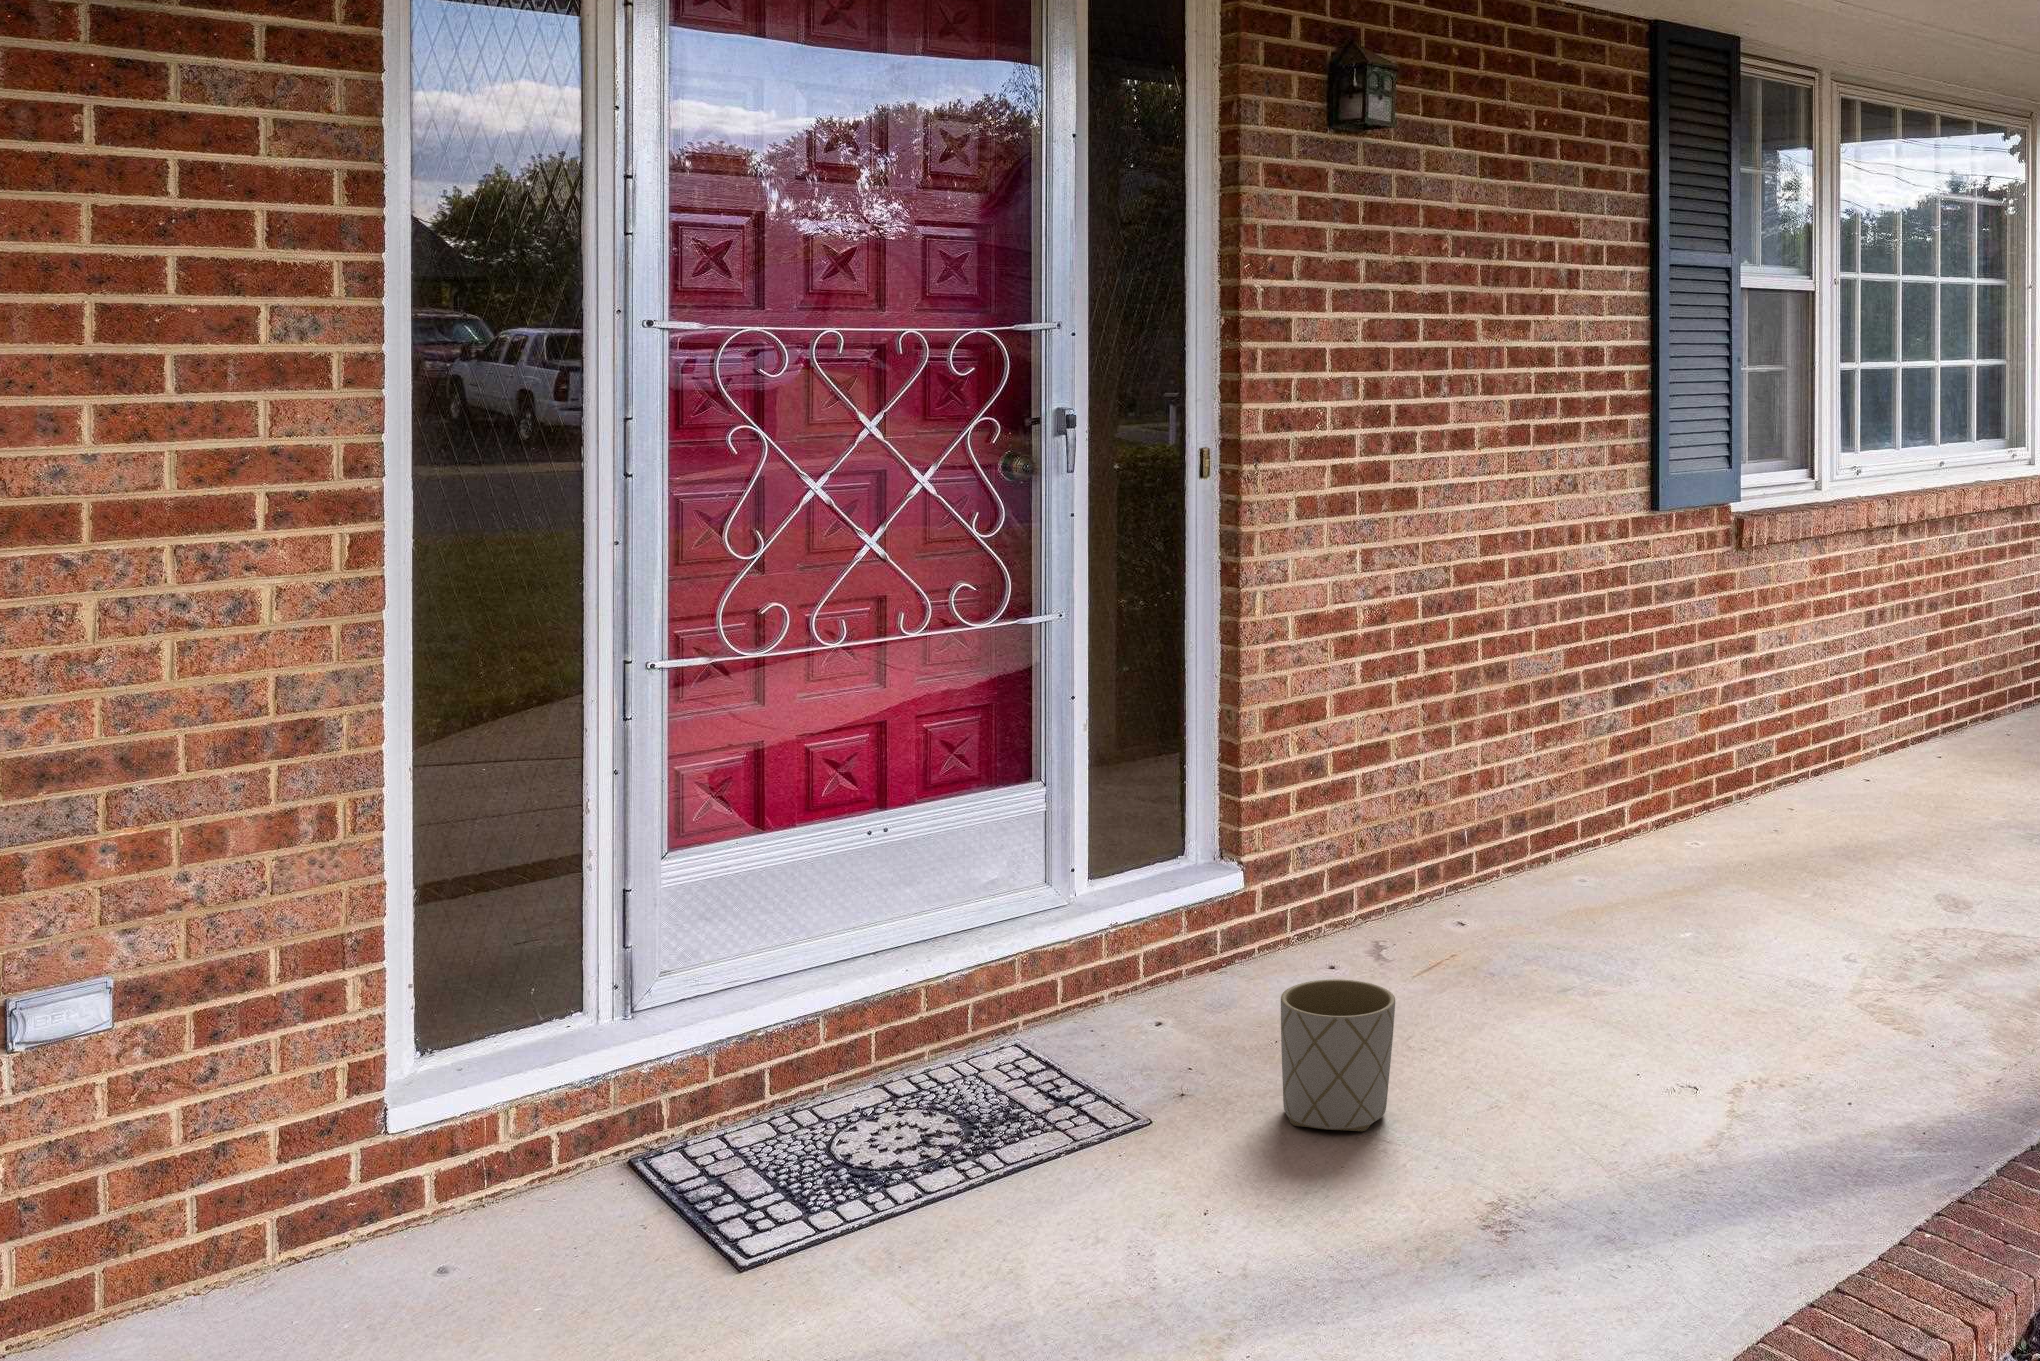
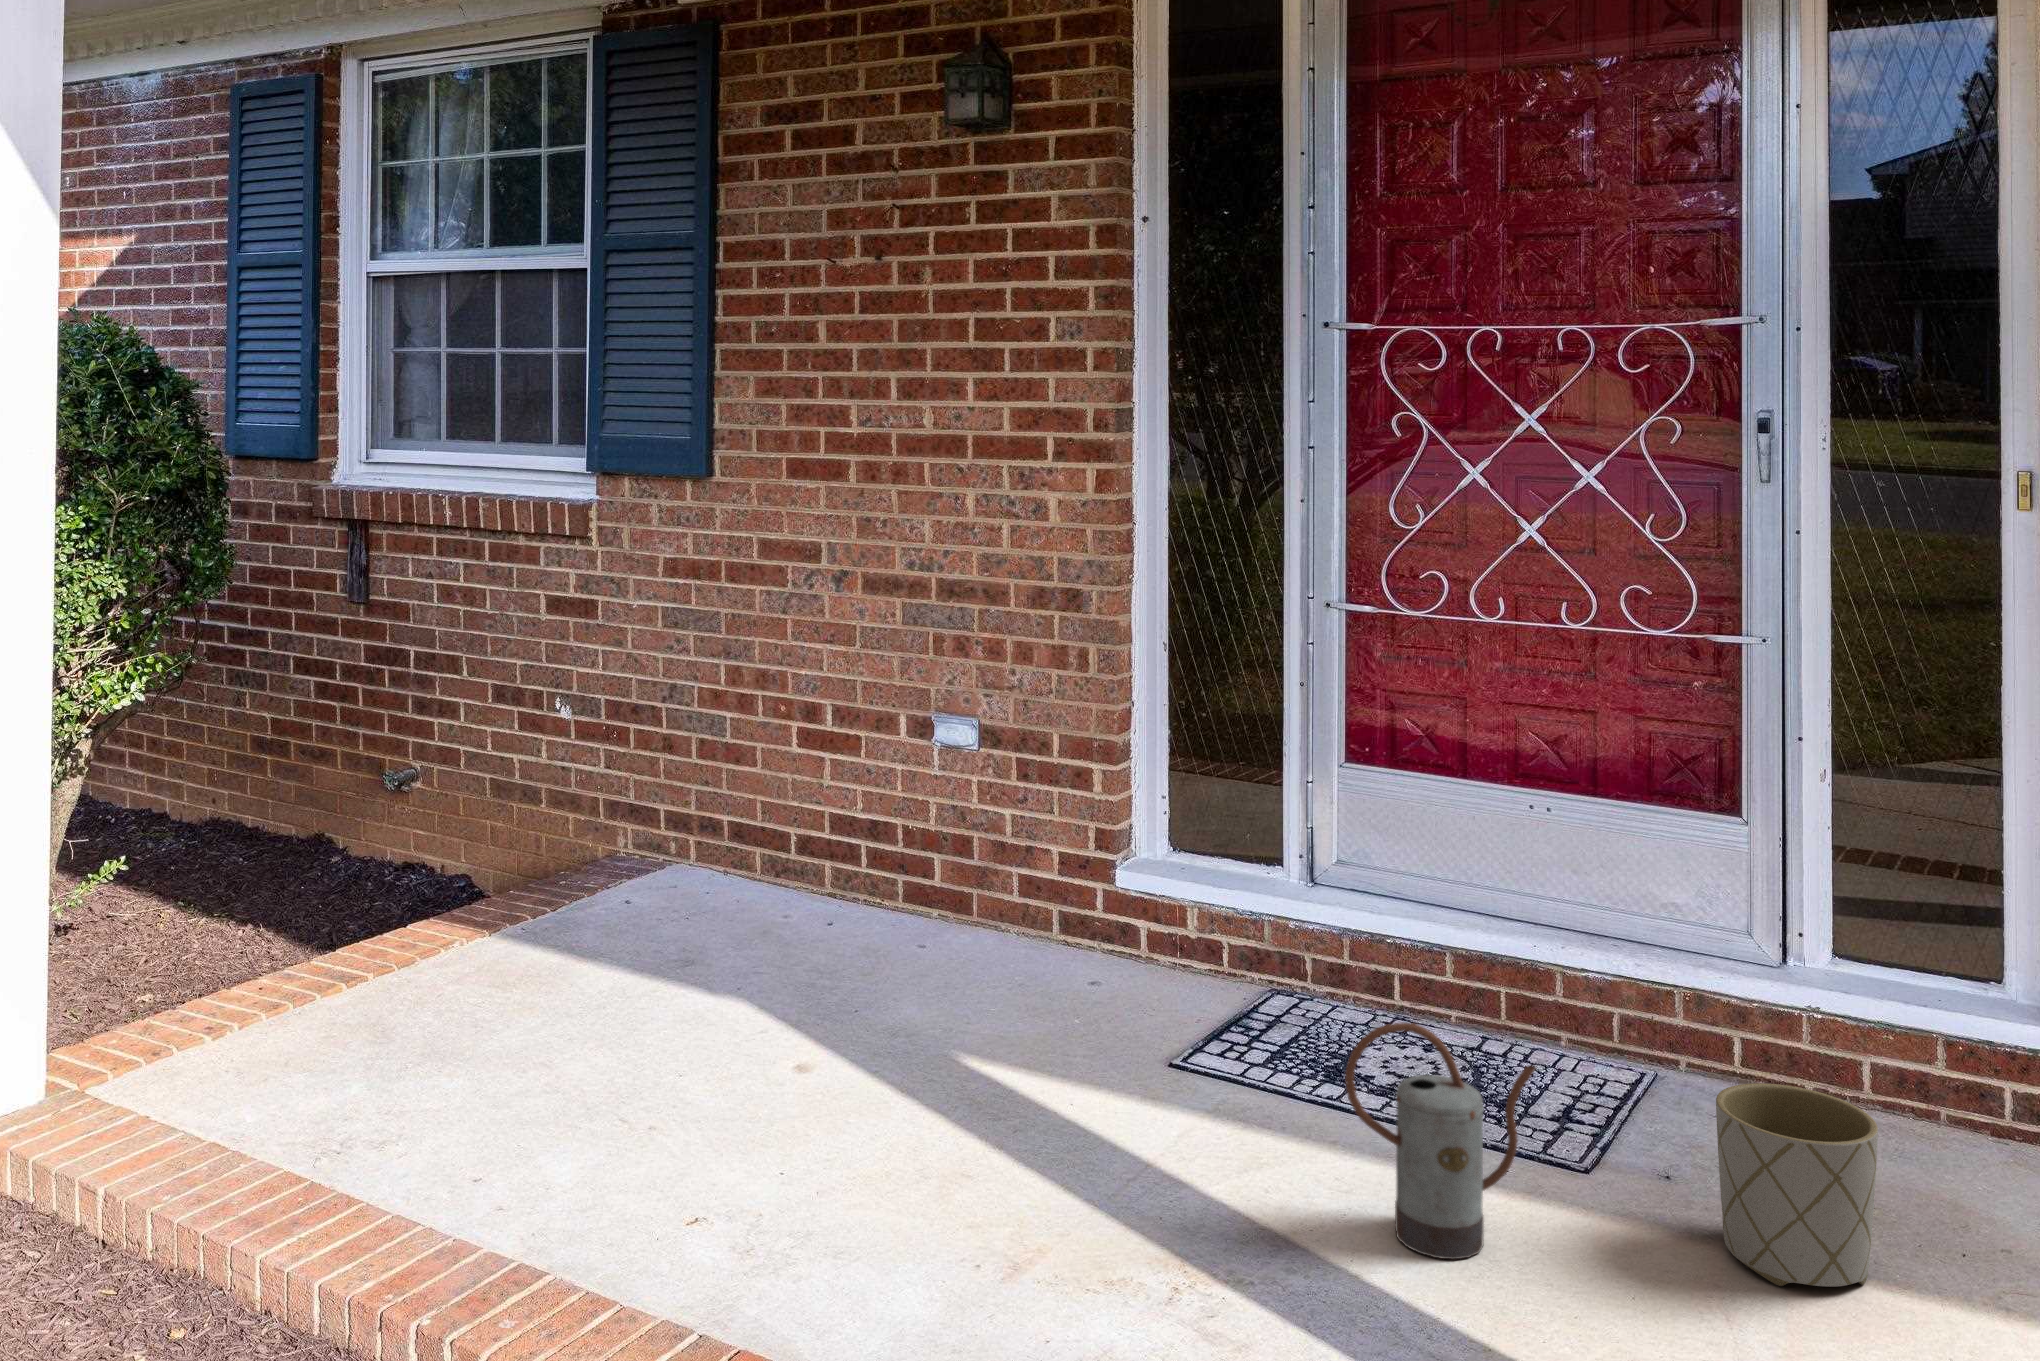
watering can: none [1181,1041,1264,1250] -> present [1345,1022,1537,1259]

